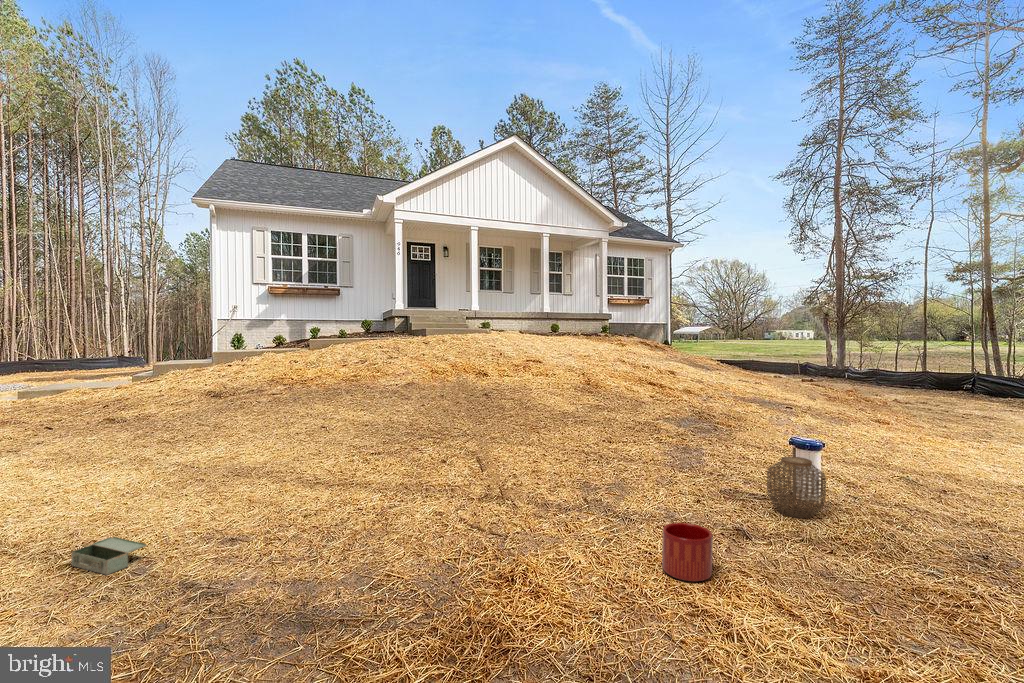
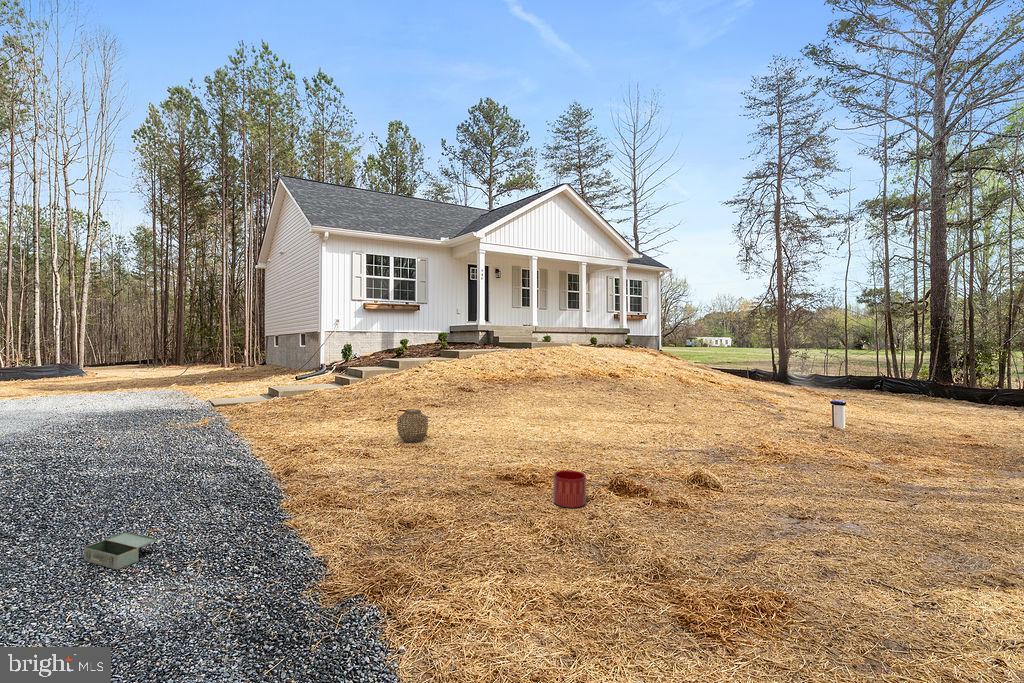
woven basket: present [767,456,826,518] -> present [397,409,428,443]
planter: present [662,523,713,582] -> present [553,470,586,508]

